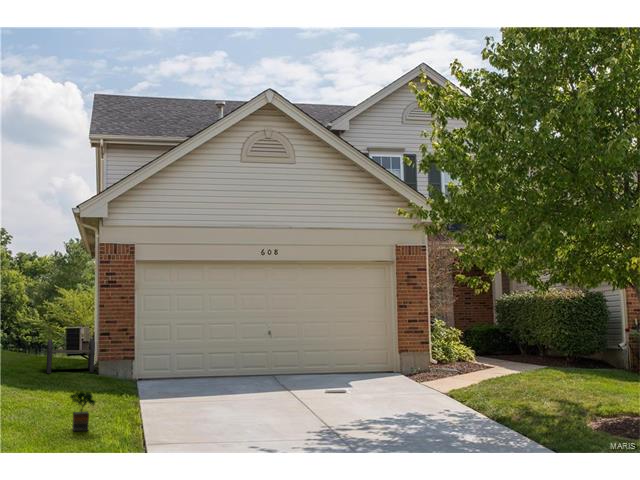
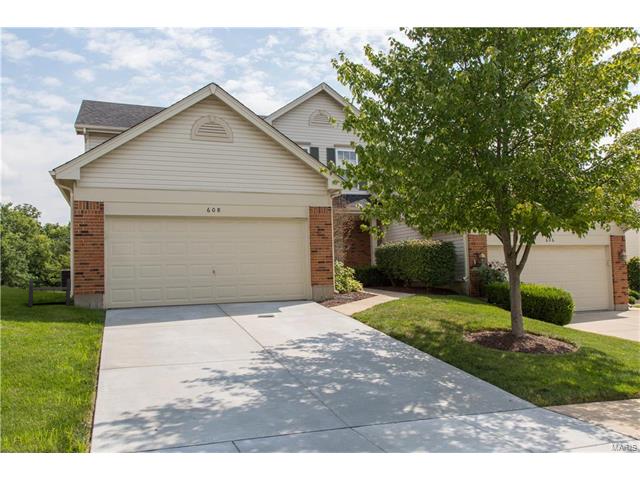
potted tree: present [70,392,95,431] -> none [27,324,54,361]

